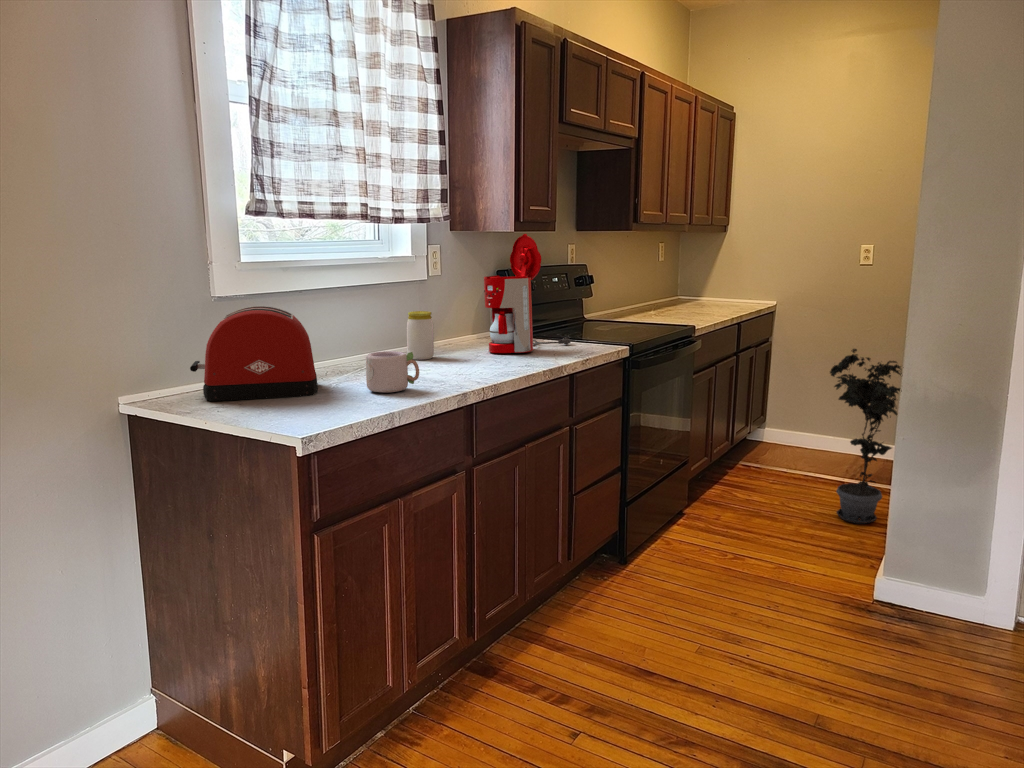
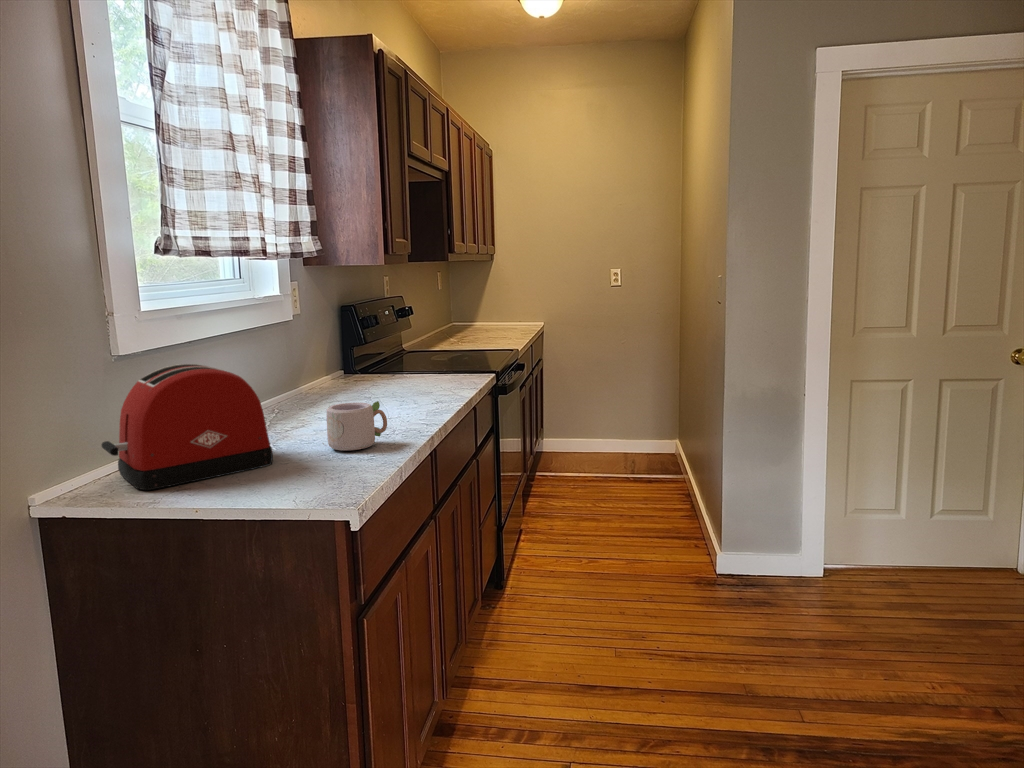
coffee maker: present [484,234,571,353] -> none [369,269,448,394]
jar: present [407,311,434,360] -> none [300,356,332,410]
potted plant: present [830,349,902,524] -> none [623,361,691,510]

